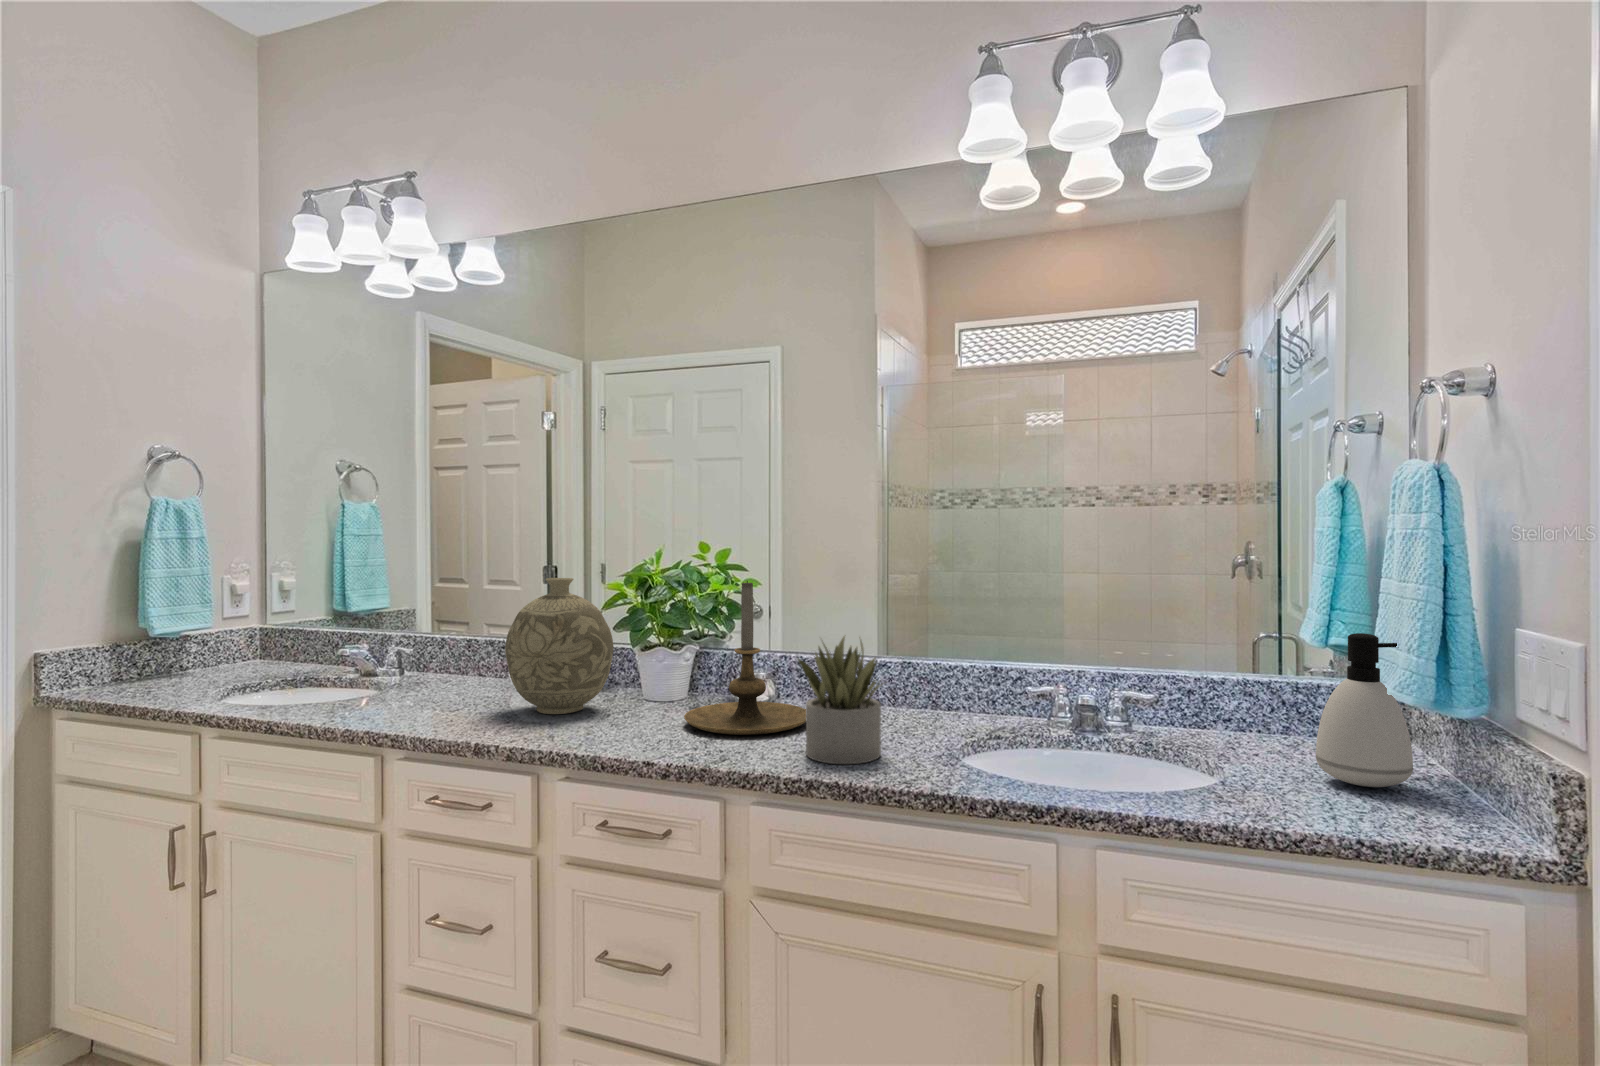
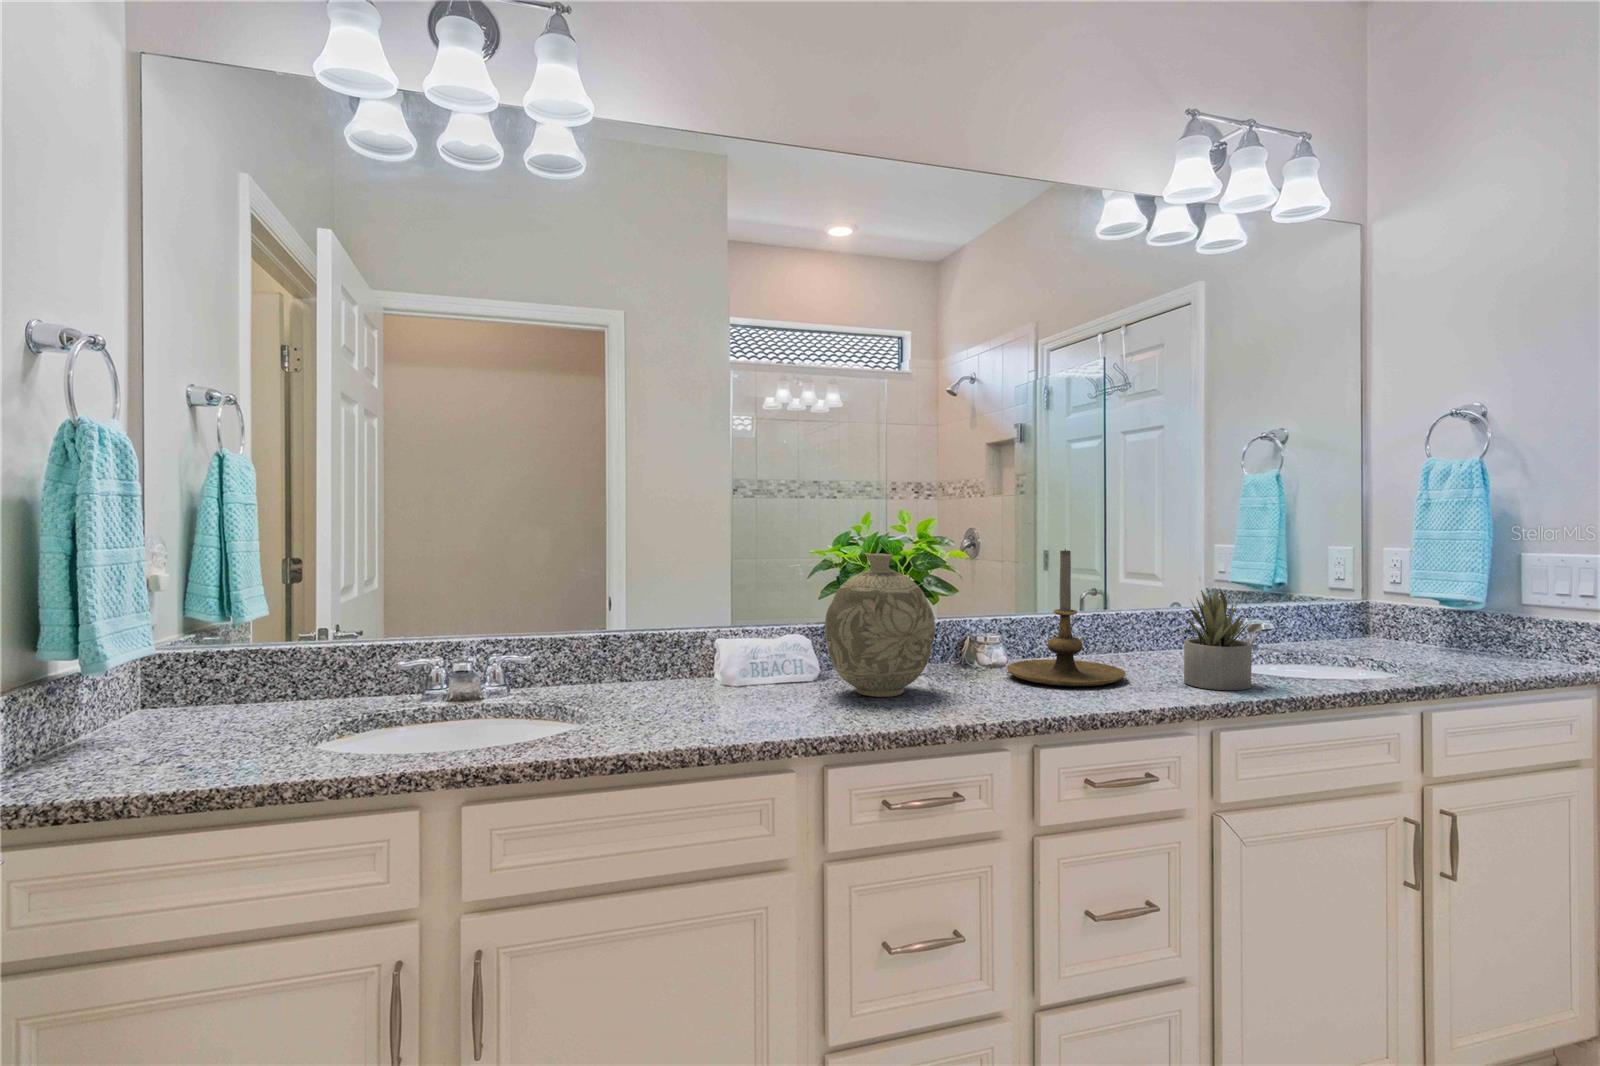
soap dispenser: present [1316,633,1413,787] -> none [1424,565,1486,657]

